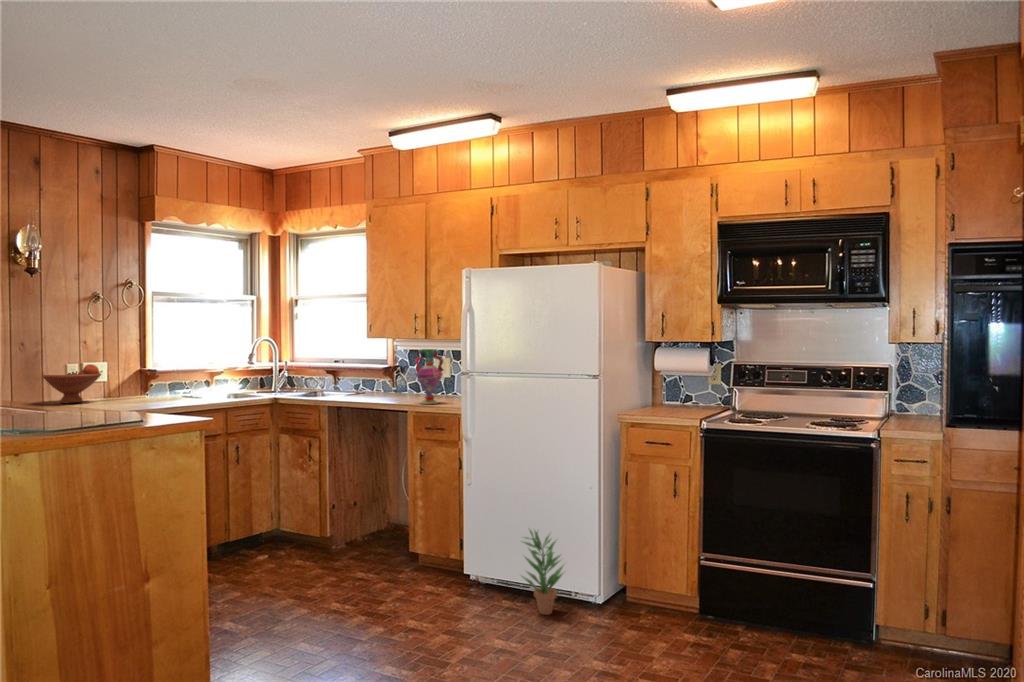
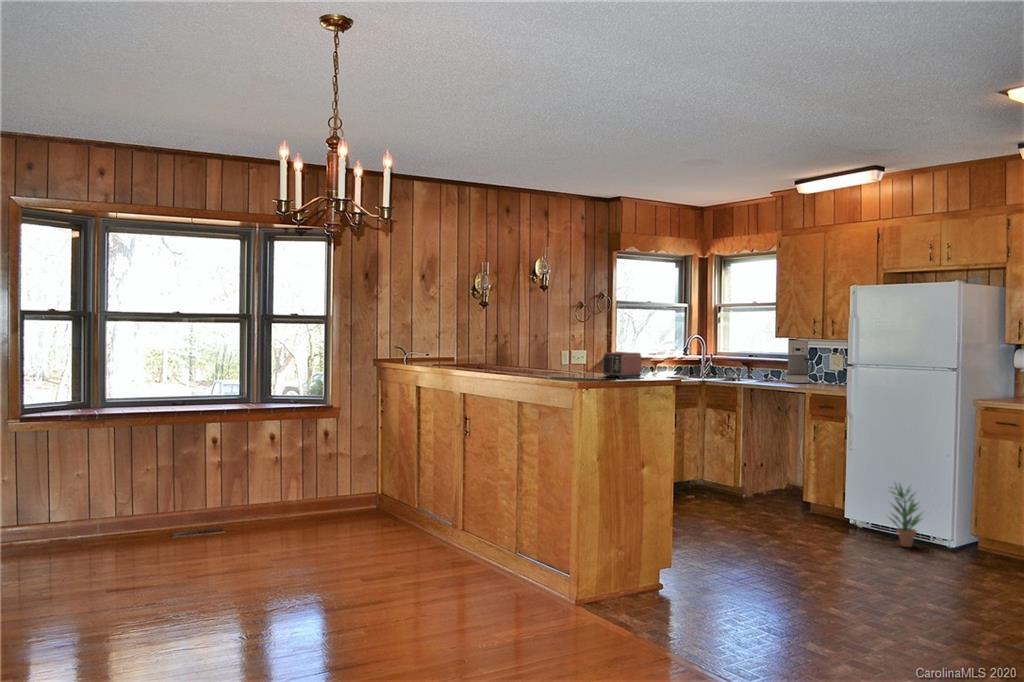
coffee maker: none [382,338,415,395] -> present [786,338,813,383]
vase: present [415,349,443,404] -> none [811,347,836,389]
toaster: none [128,362,188,400] -> present [603,352,641,378]
fruit bowl: present [42,364,101,403] -> none [550,350,587,378]

